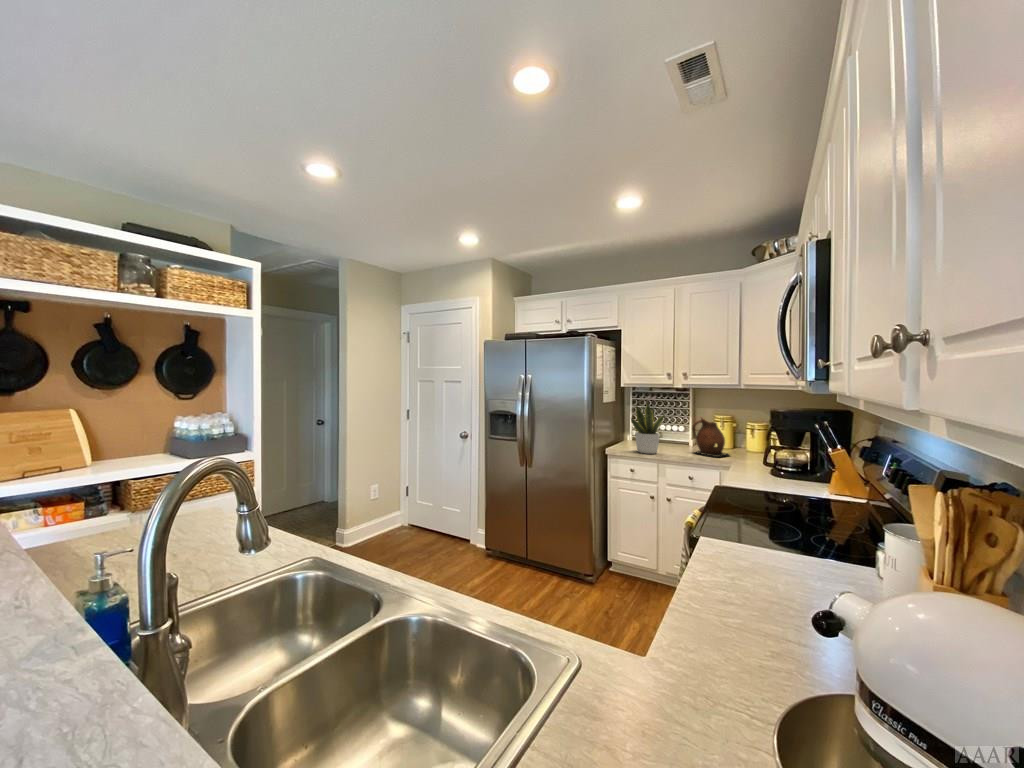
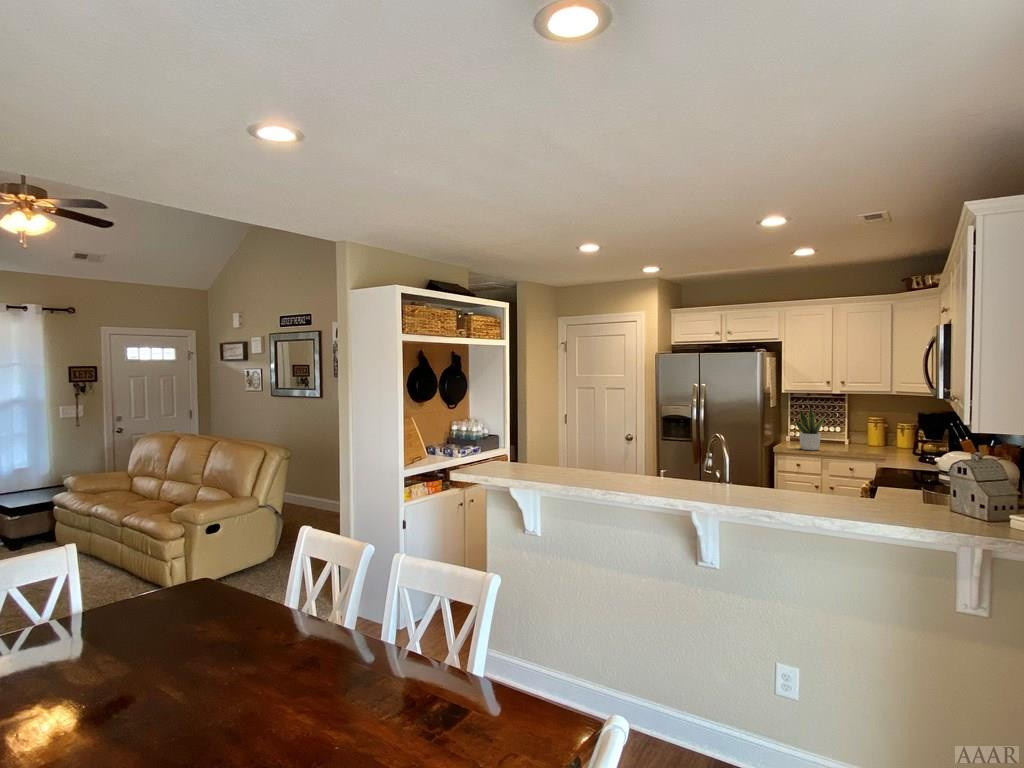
ceramic pitcher: present [692,418,729,457] -> none [849,419,884,453]

